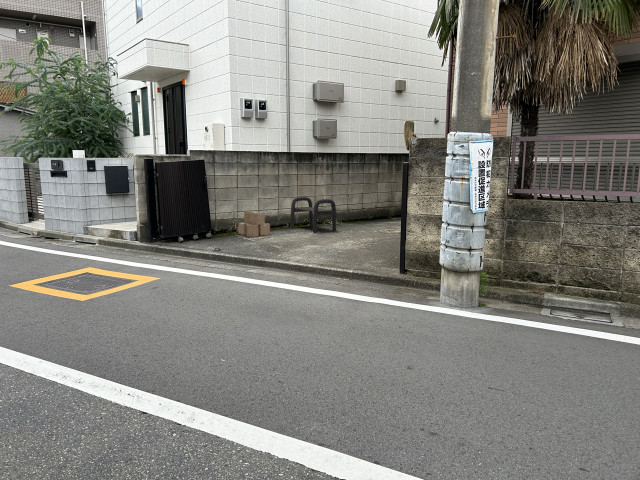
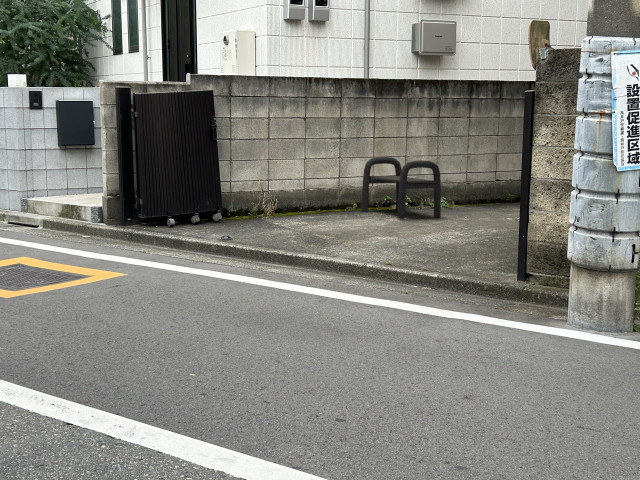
cardboard box: present [238,211,270,237] -> none [269,179,322,222]

